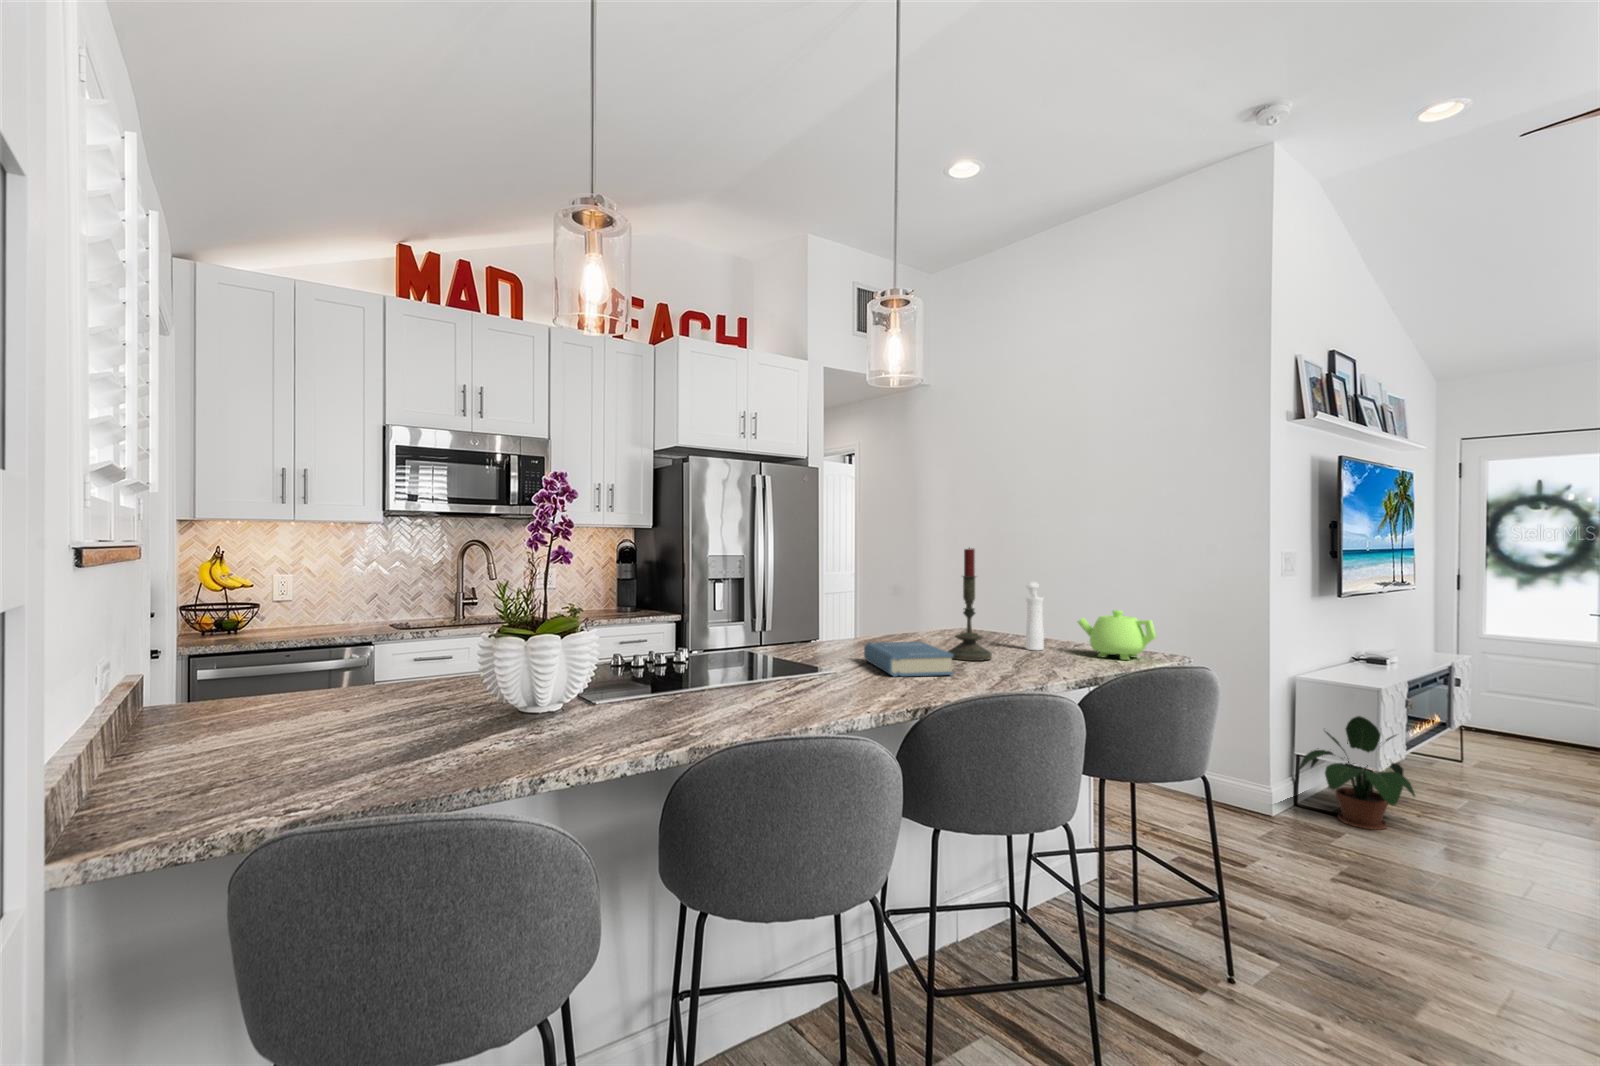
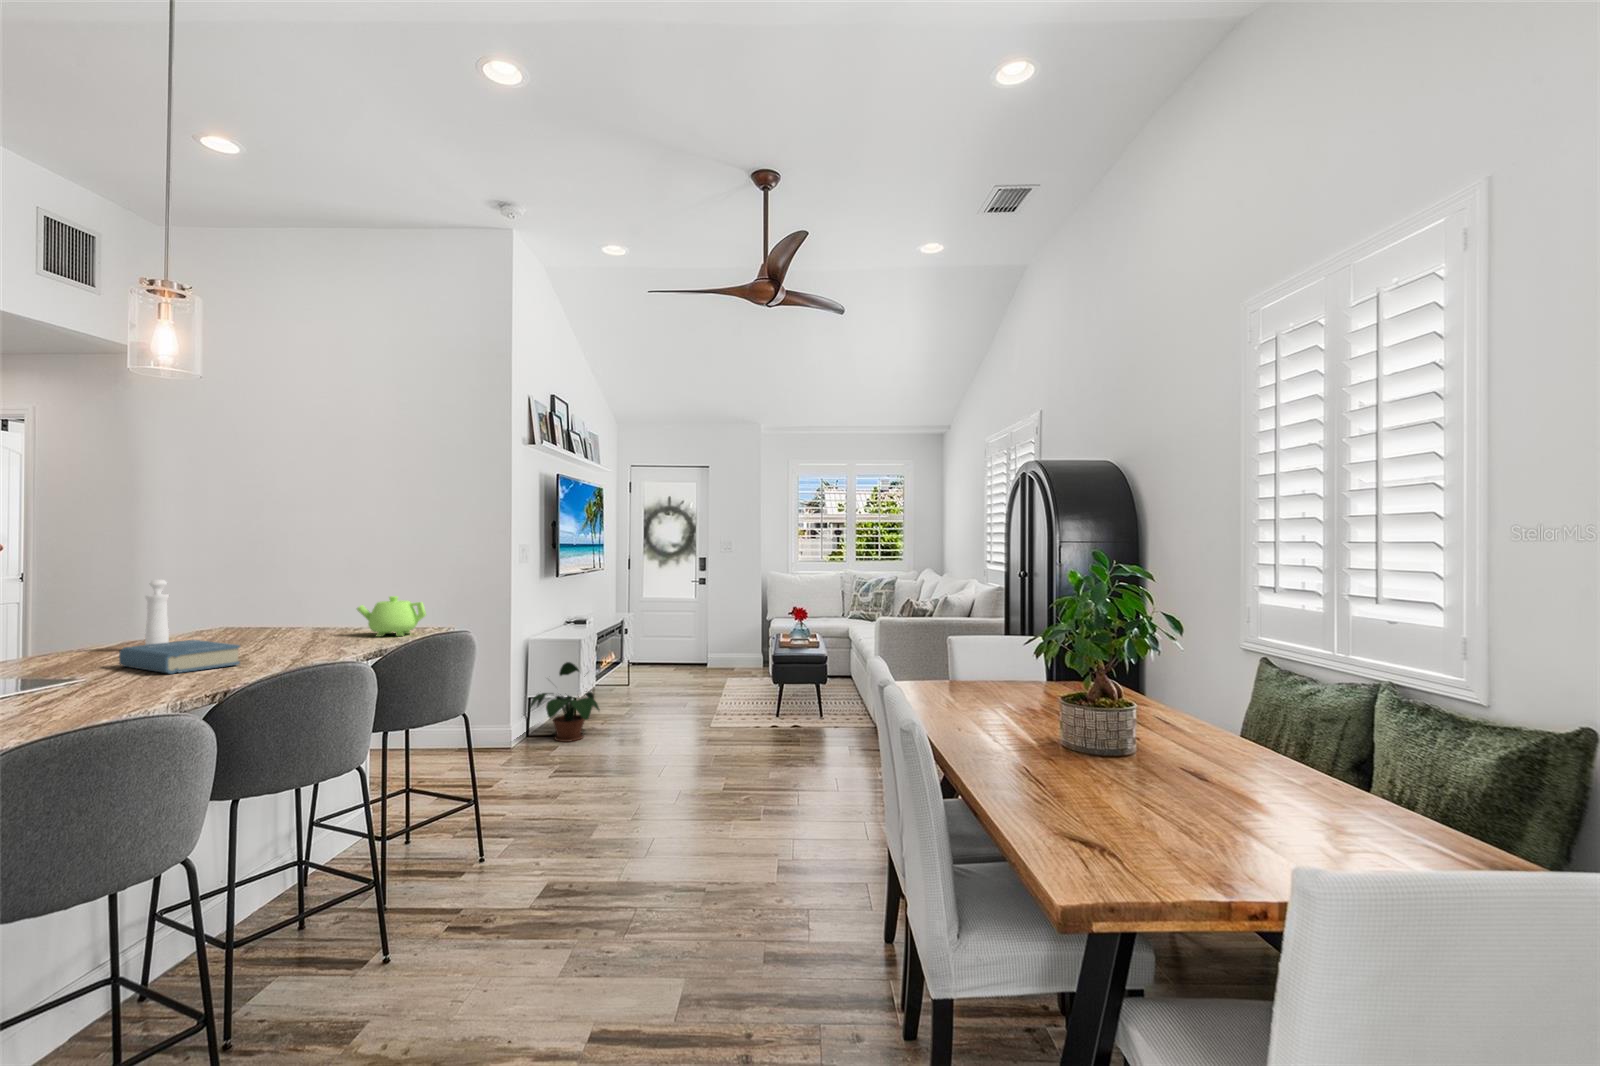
candle: present [948,547,992,661] -> none [221,543,273,653]
pepper mill: present [1026,582,1044,650] -> present [145,580,169,645]

